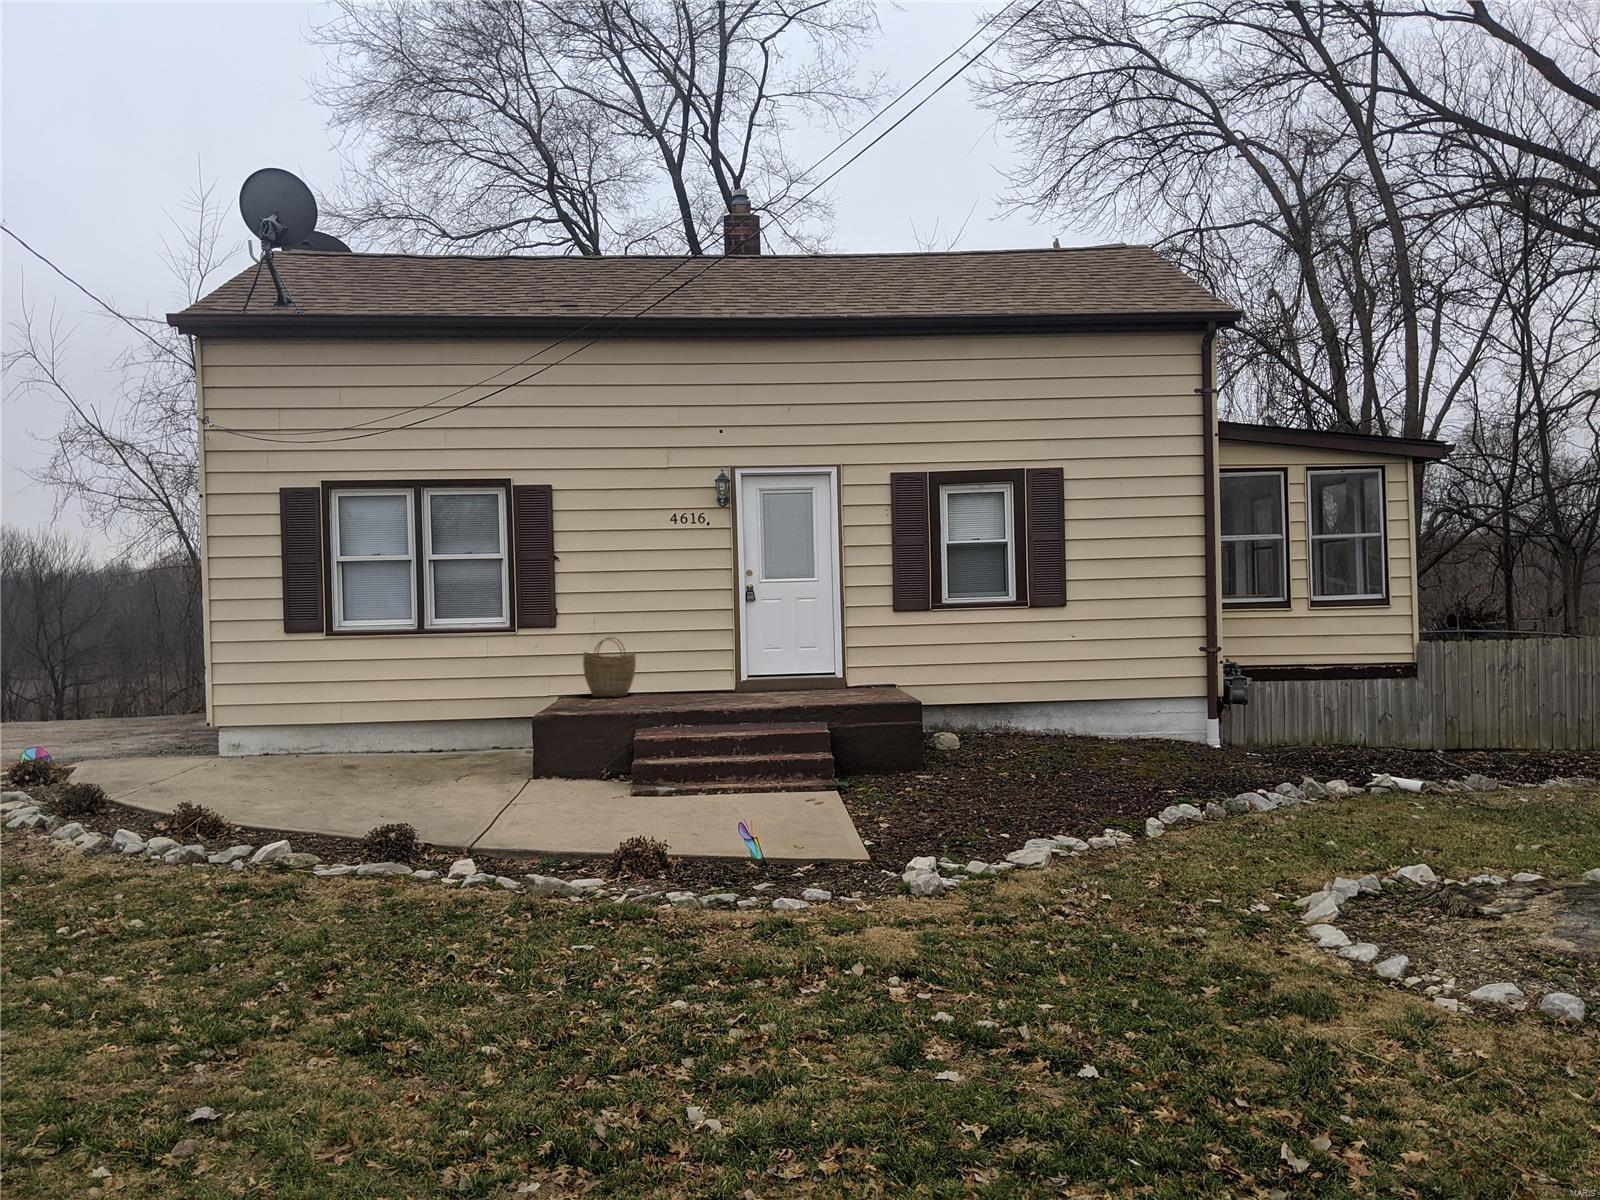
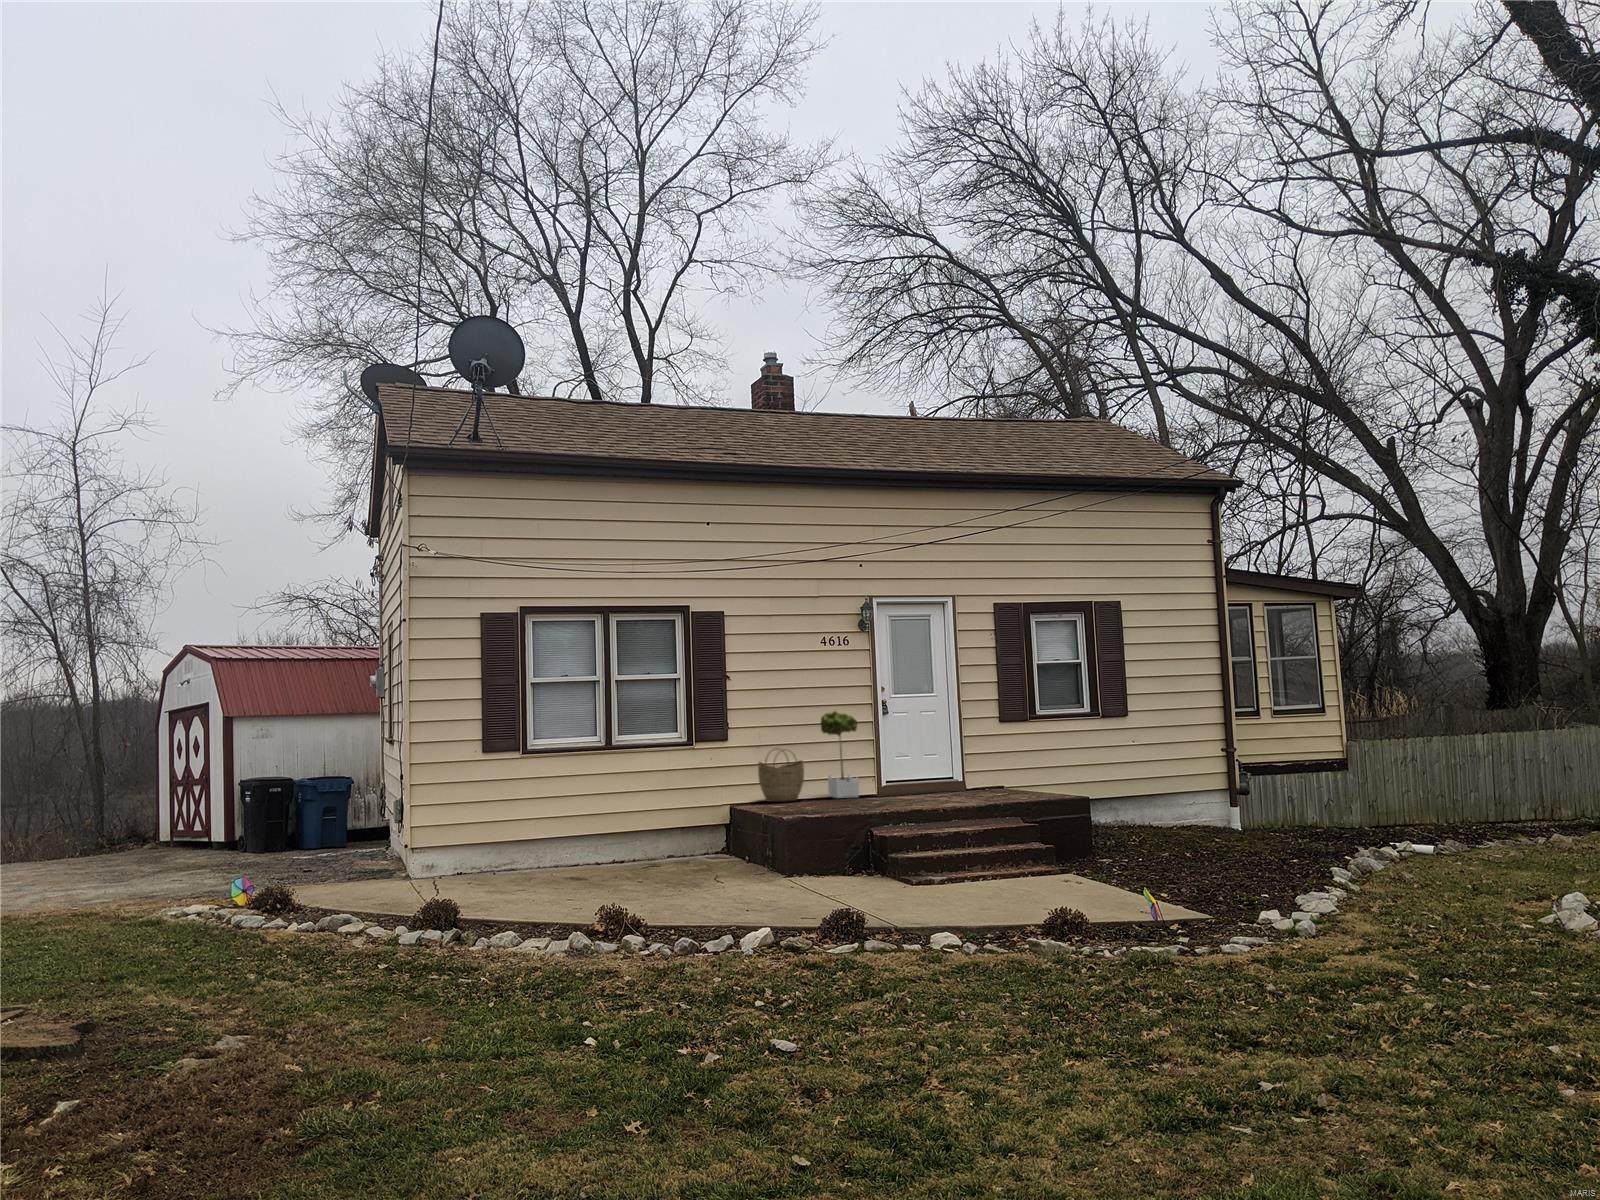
potted tree: none [658,596,700,695] -> present [821,711,859,798]

